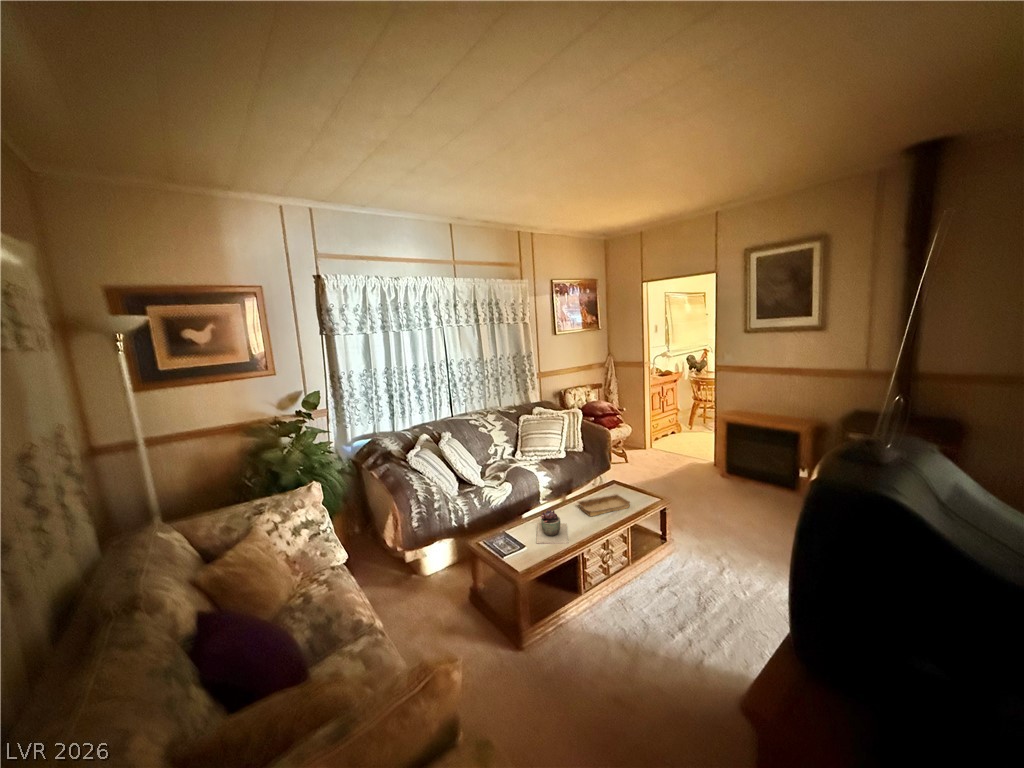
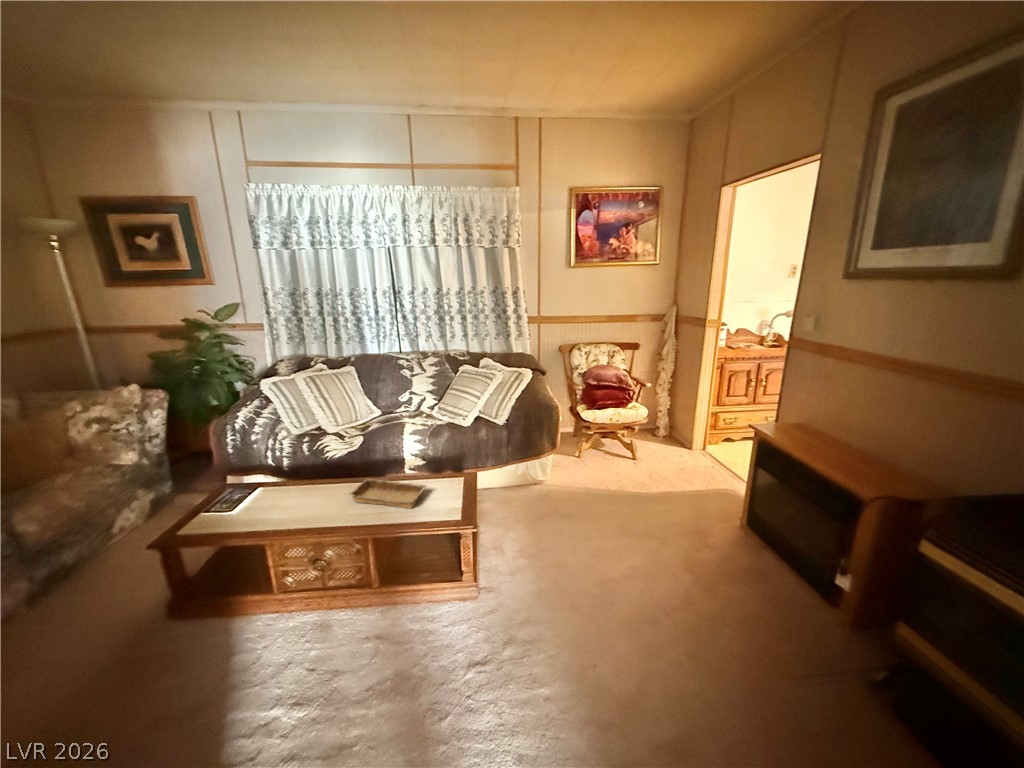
succulent plant: present [537,510,569,544] -> none [252,474,317,522]

